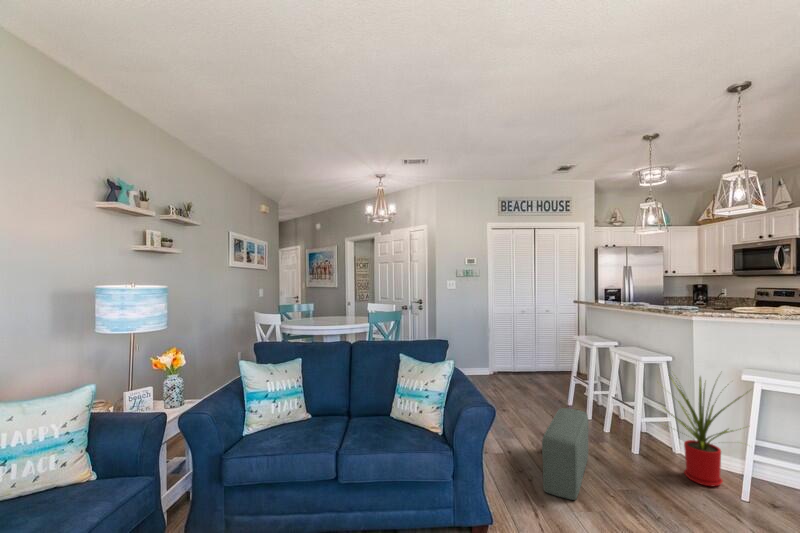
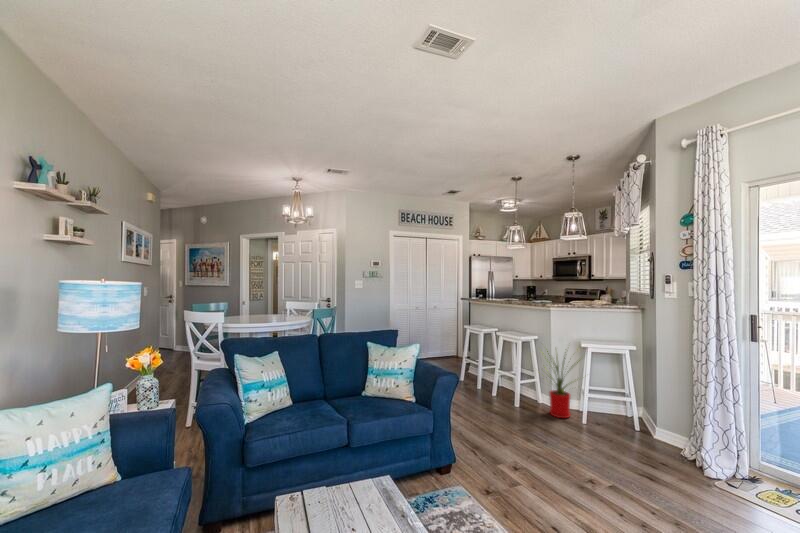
pouf: present [542,408,588,500] -> none [470,378,498,439]

